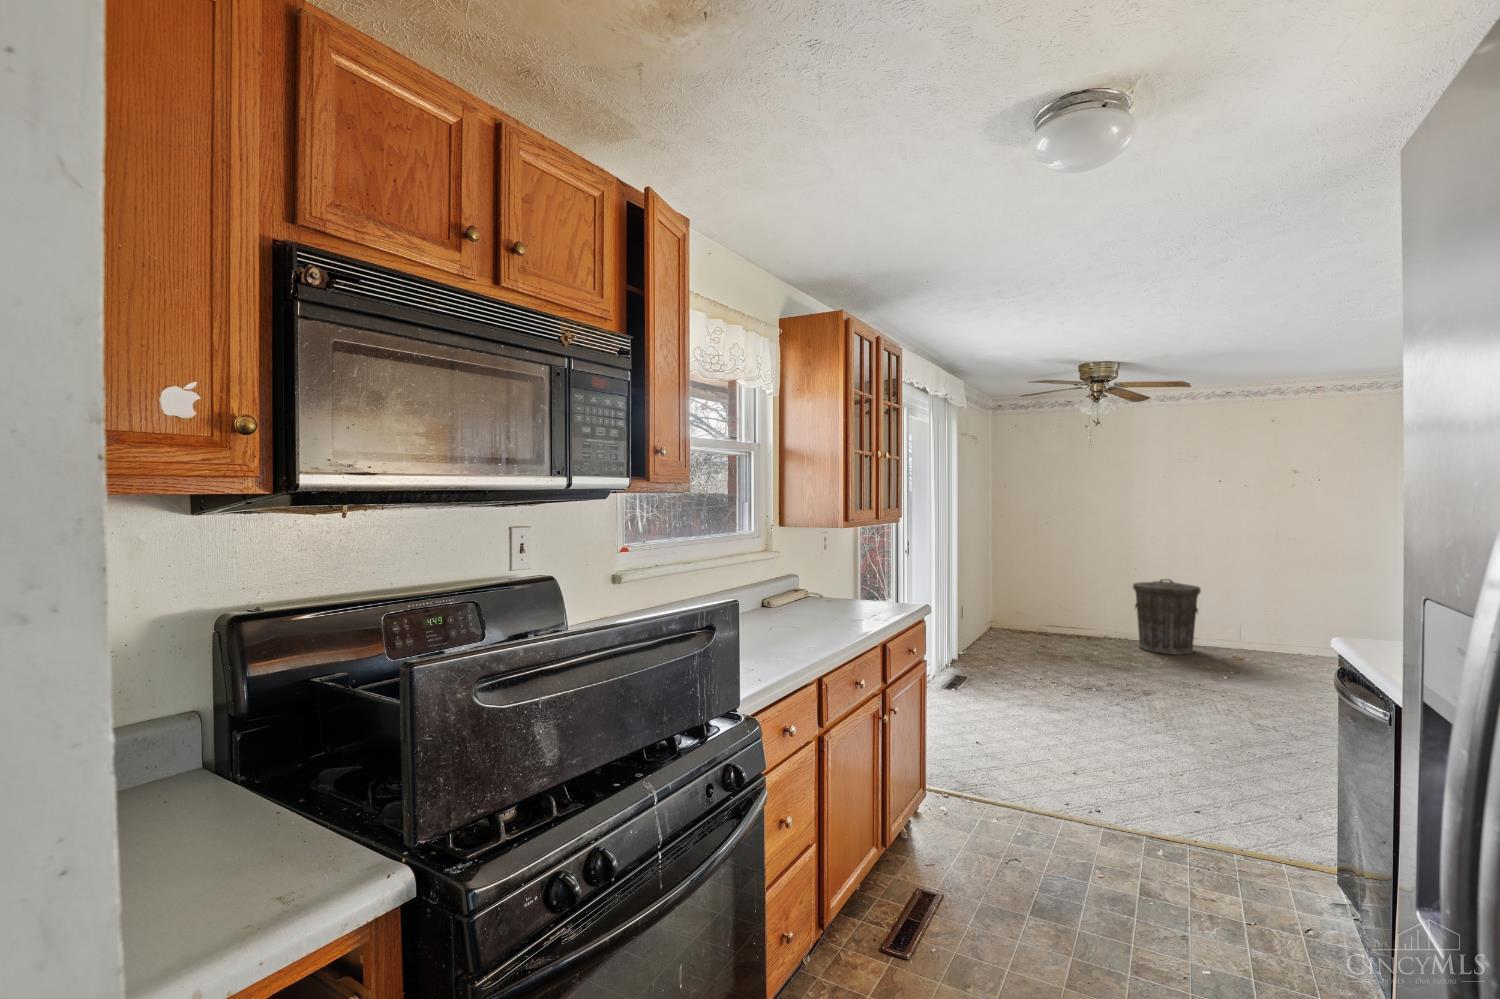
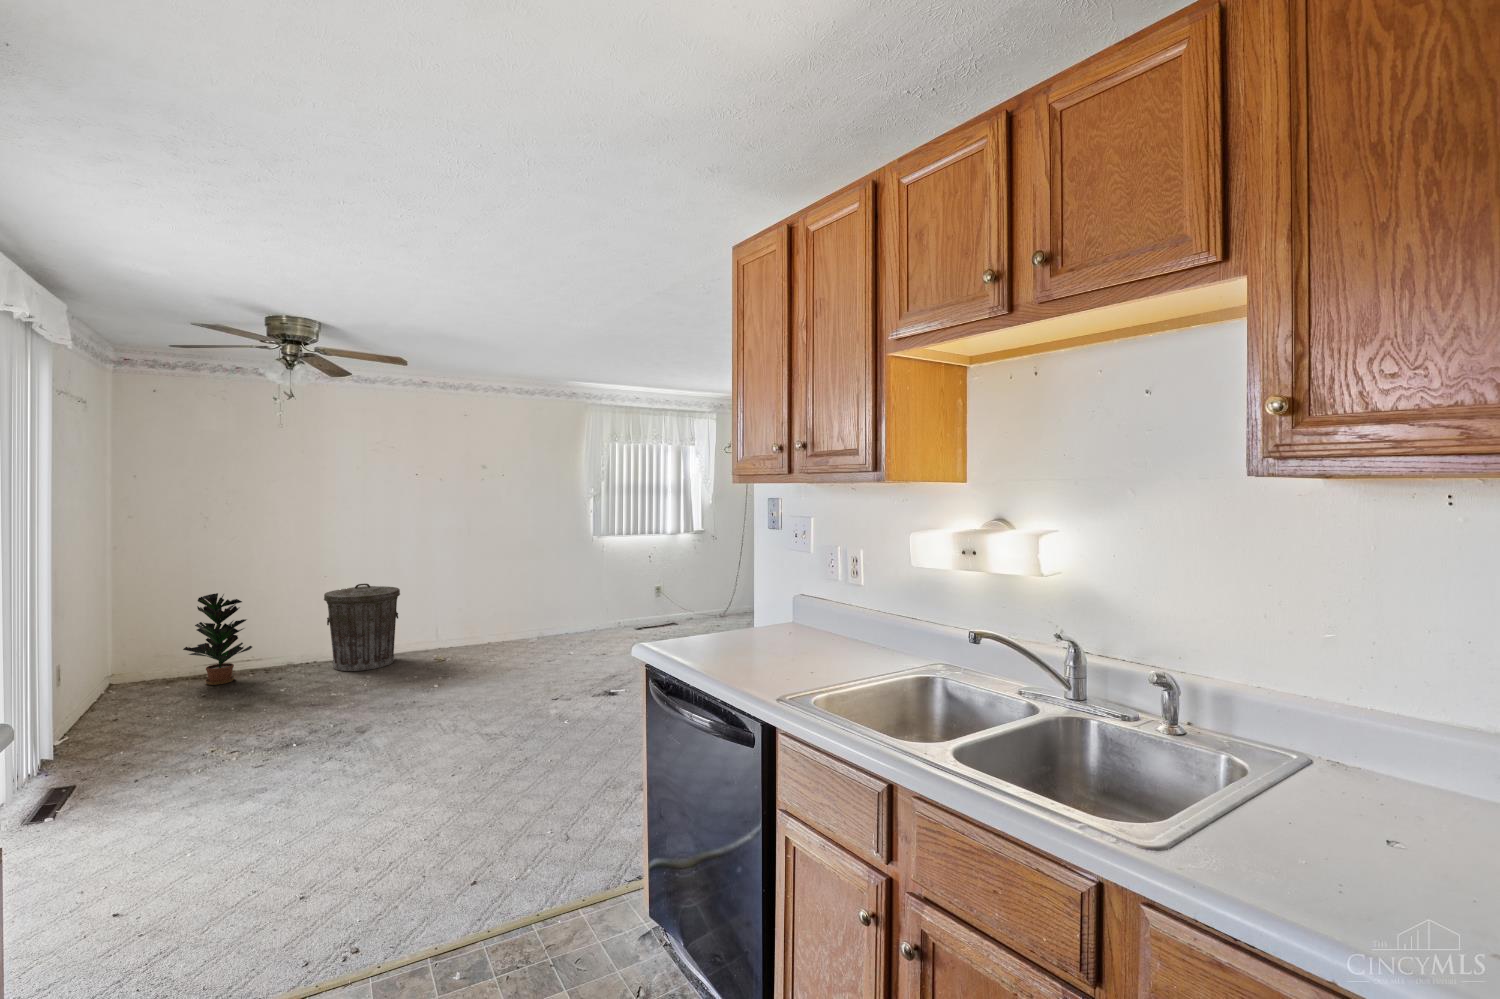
potted plant: none [1032,573,1078,640] -> present [183,593,252,685]

